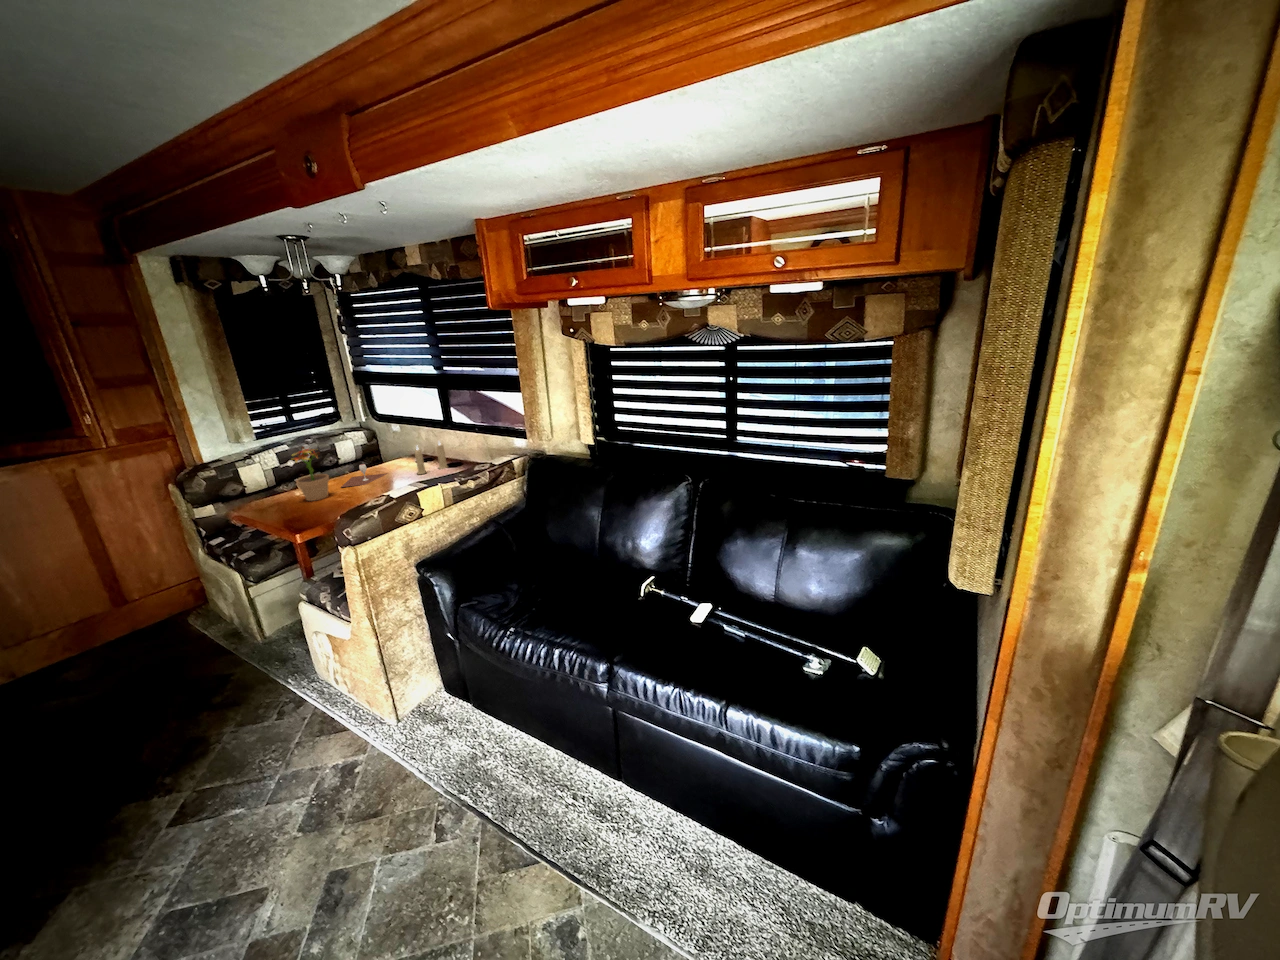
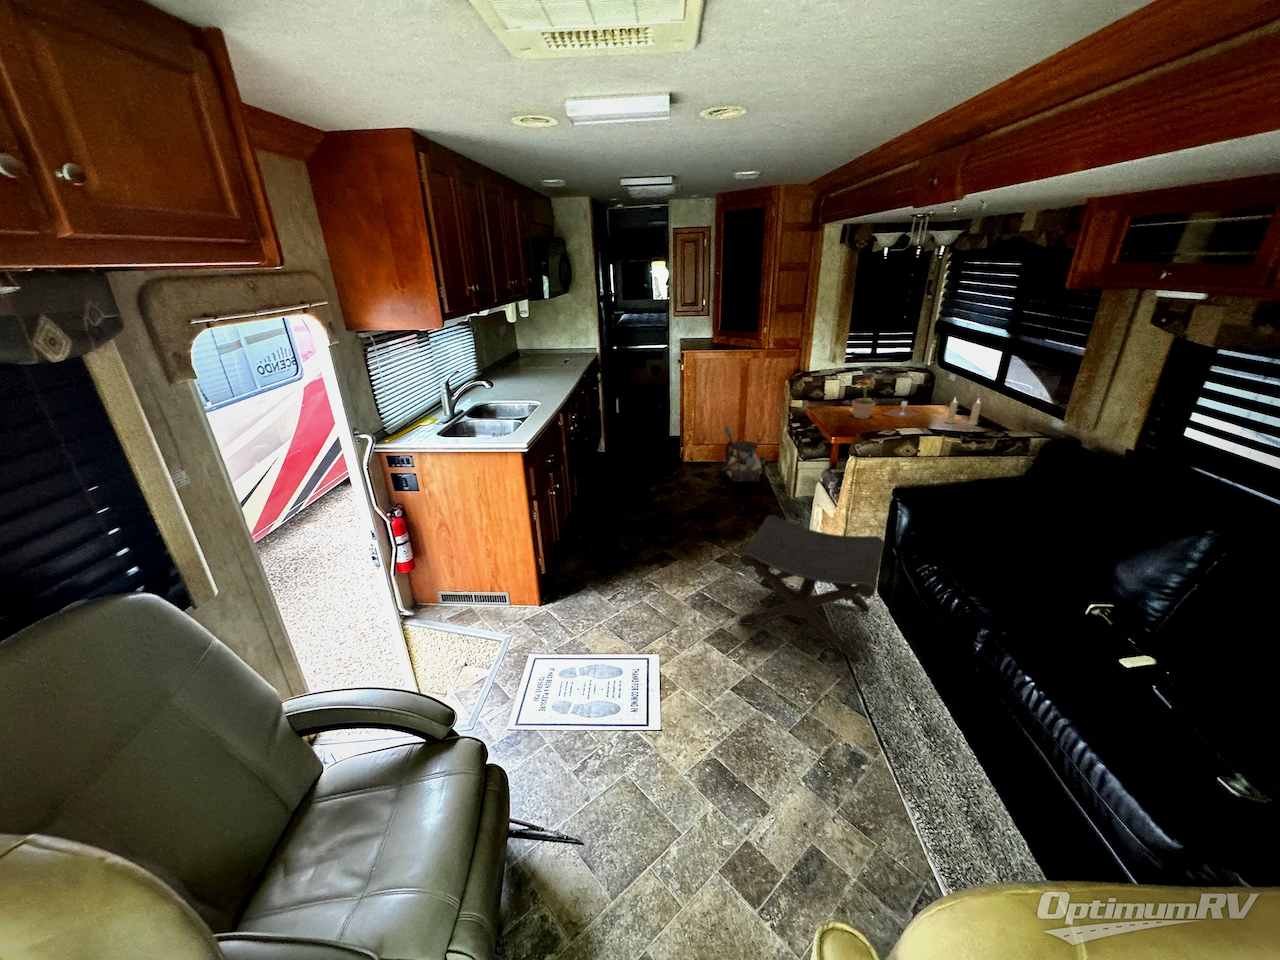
backpack: none [68,583,188,673] -> present [722,427,765,482]
footstool: none [235,630,485,904] -> present [739,515,884,661]

